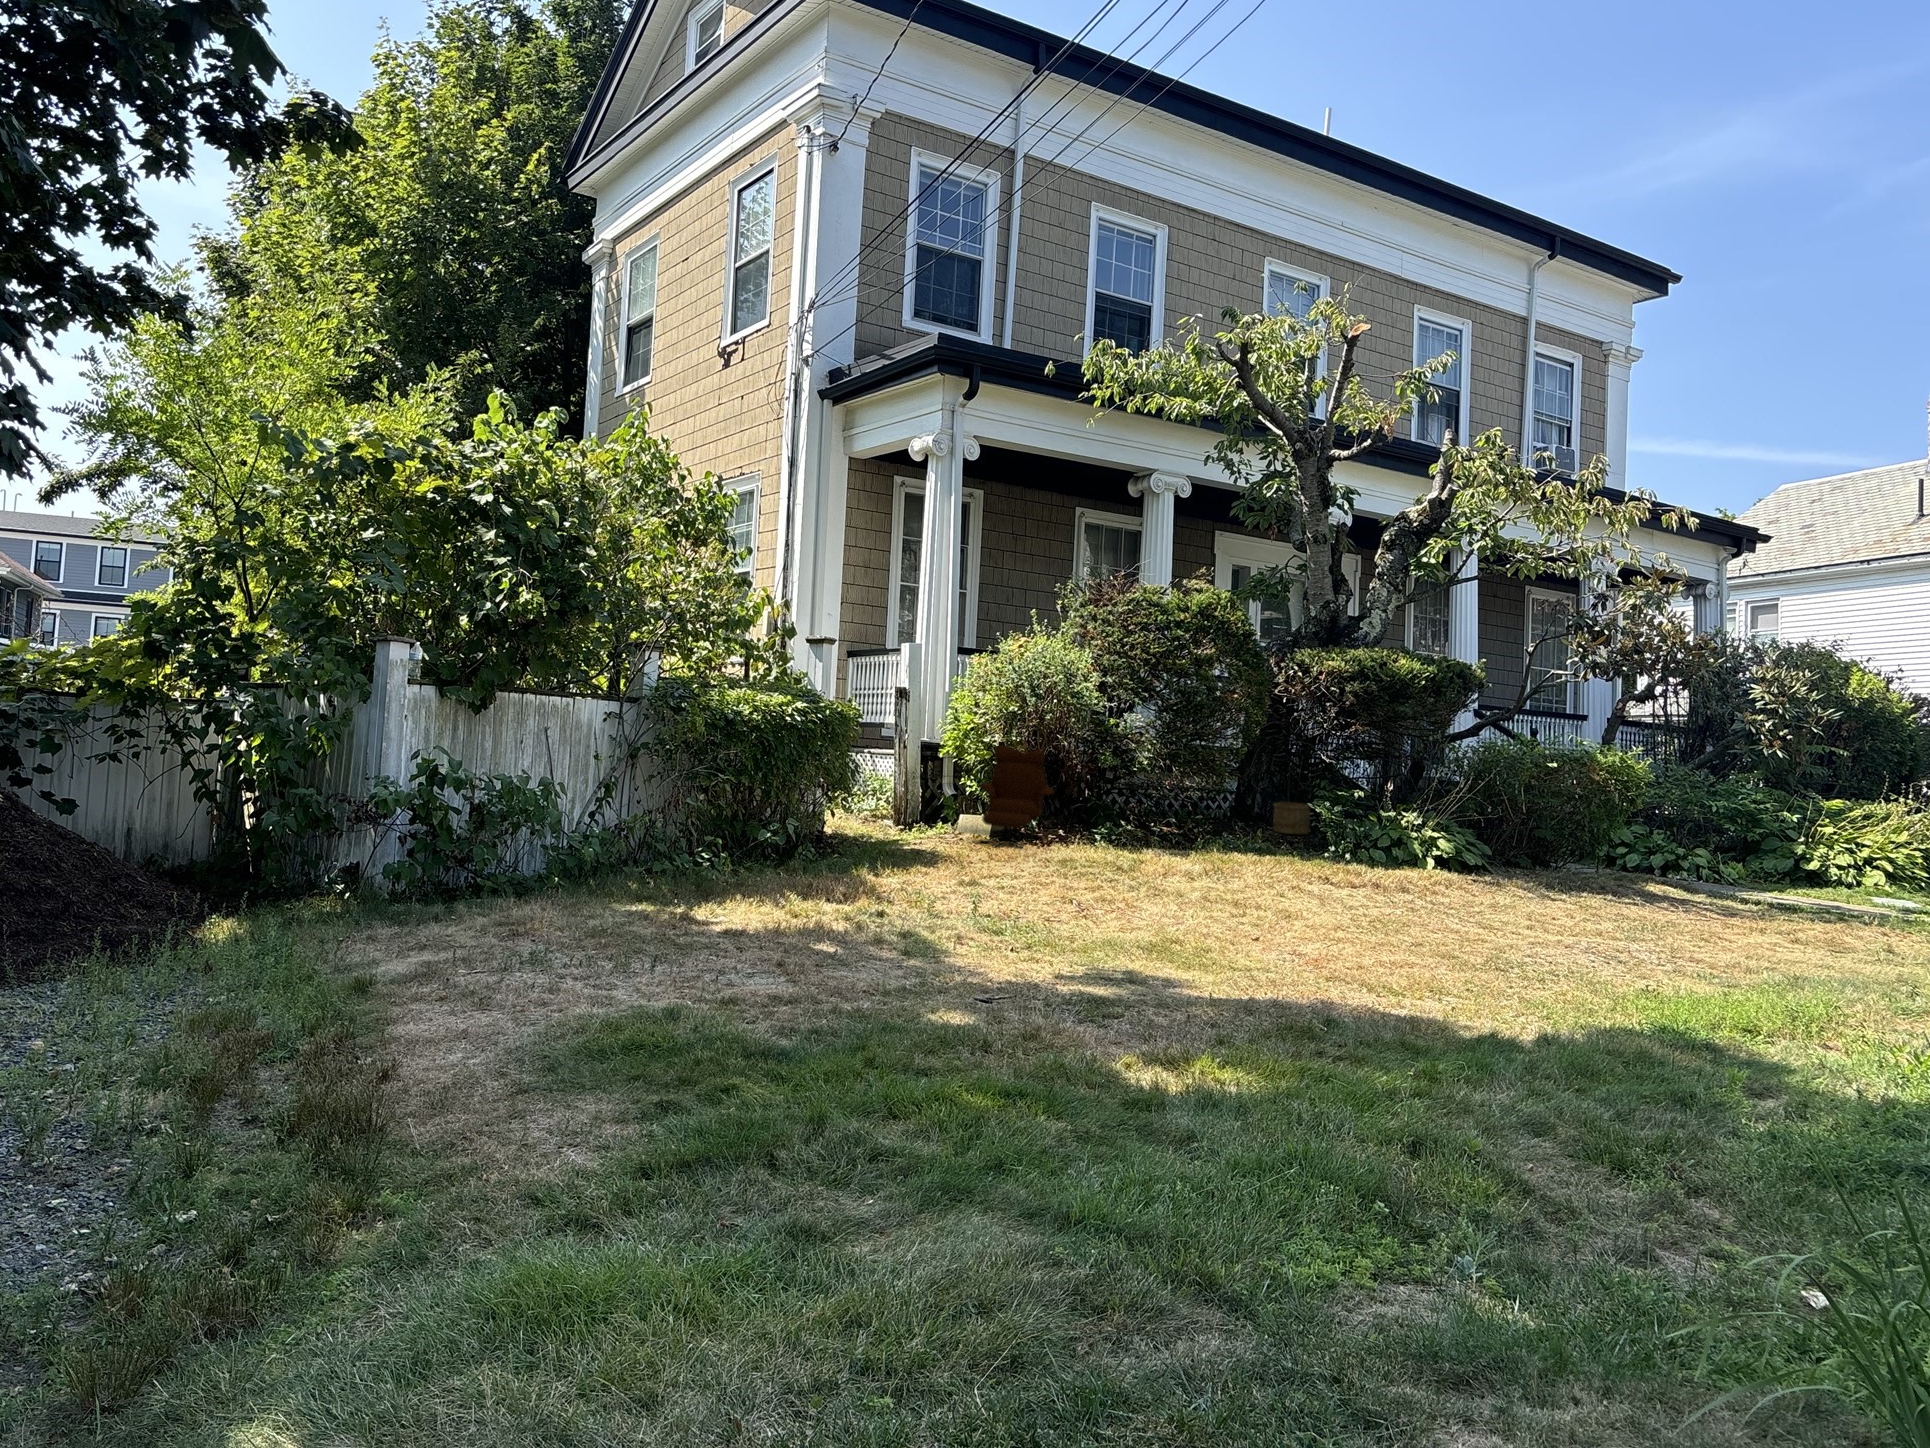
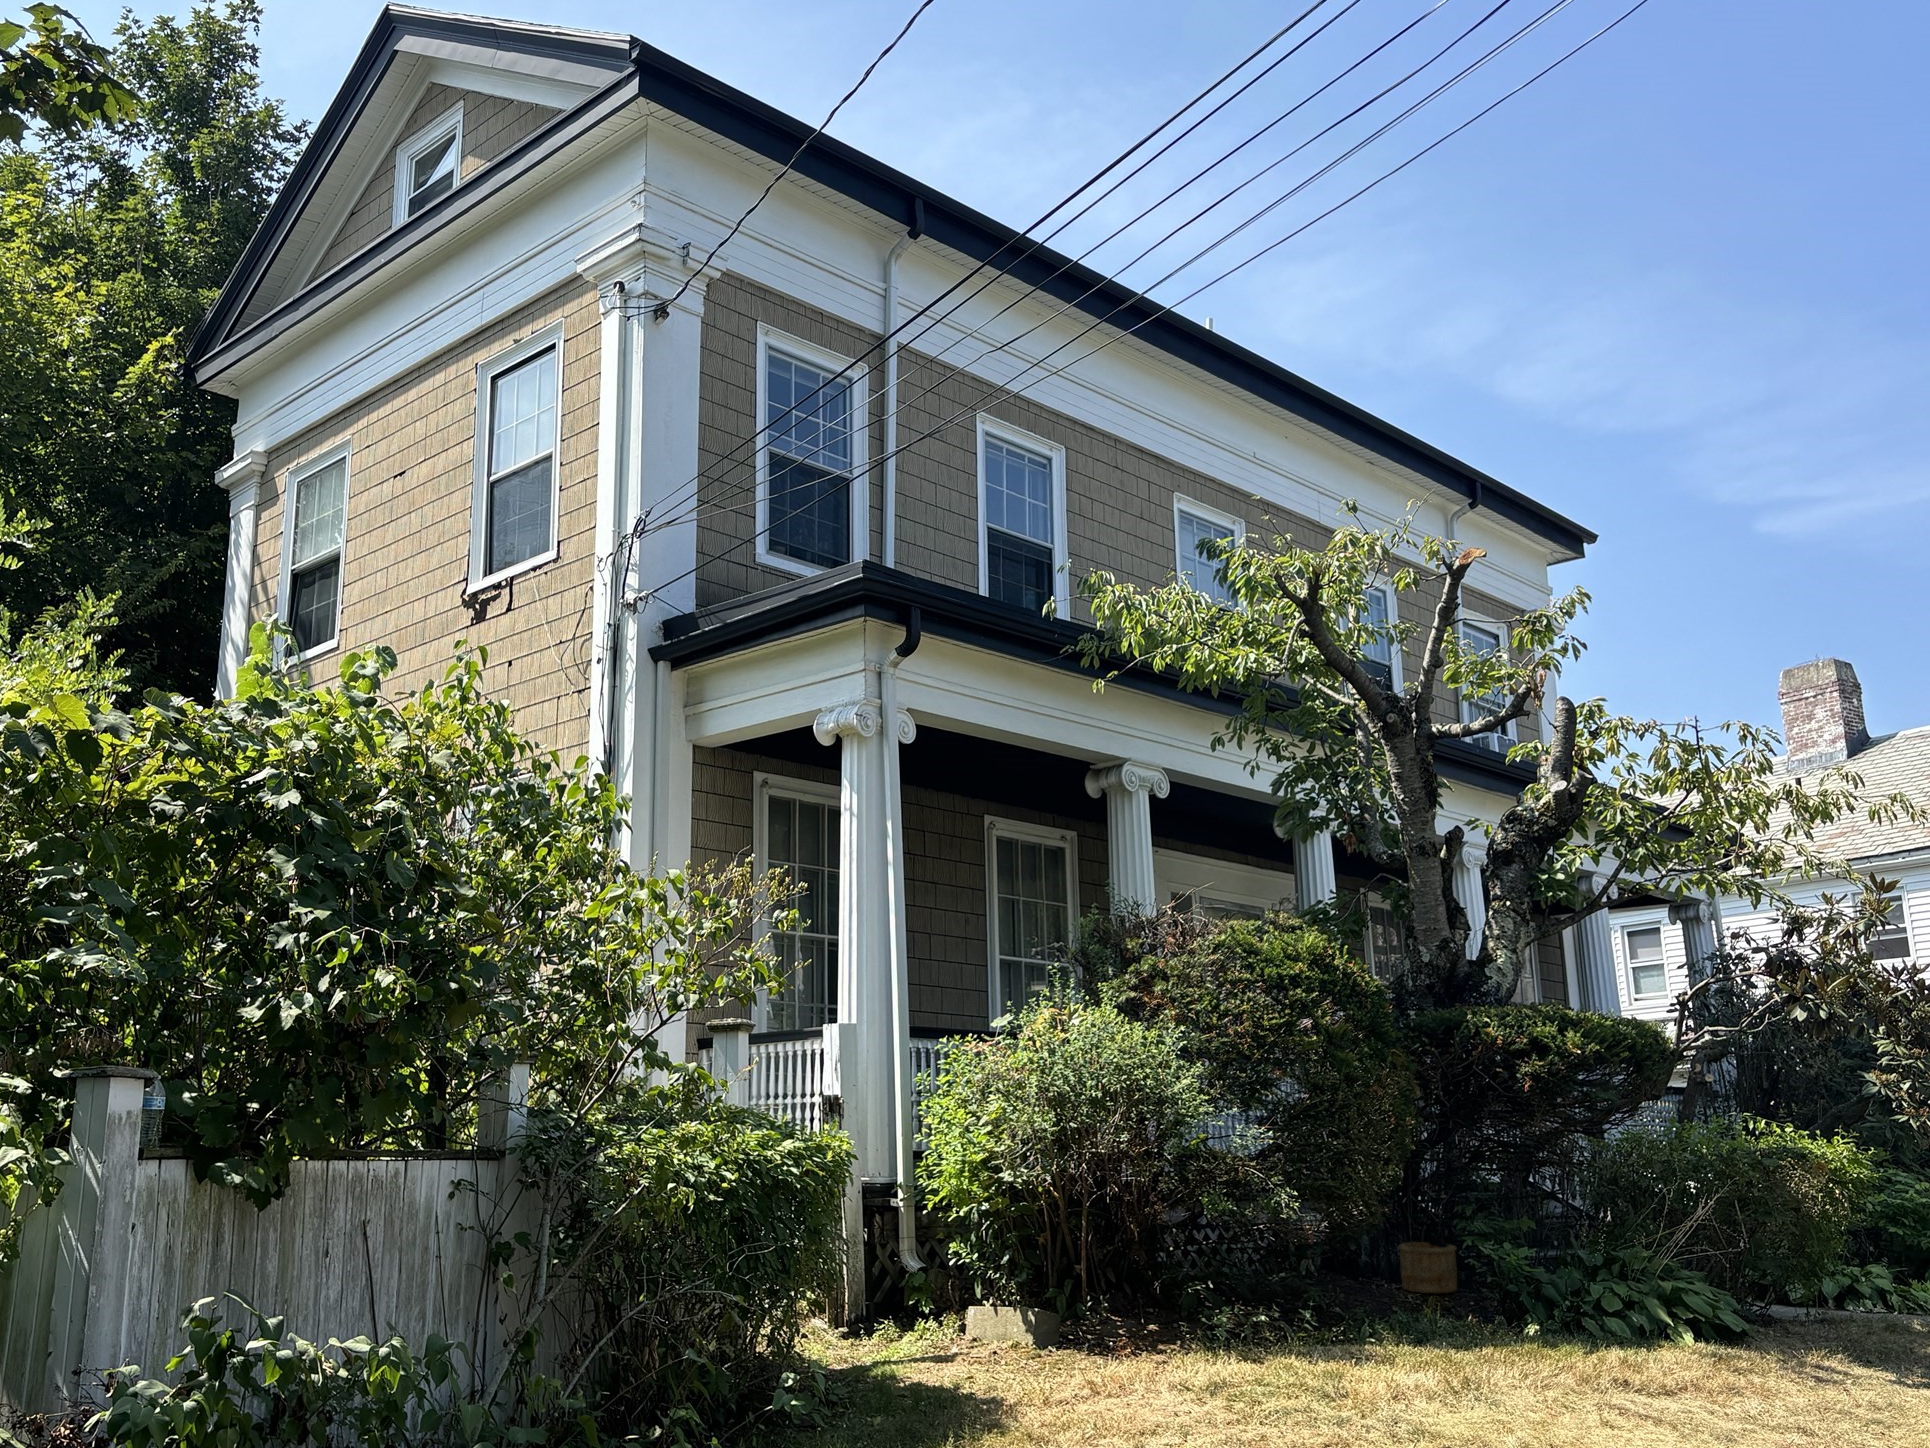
lounge chair: present [979,746,1054,848] -> none [1016,1190,1139,1371]

